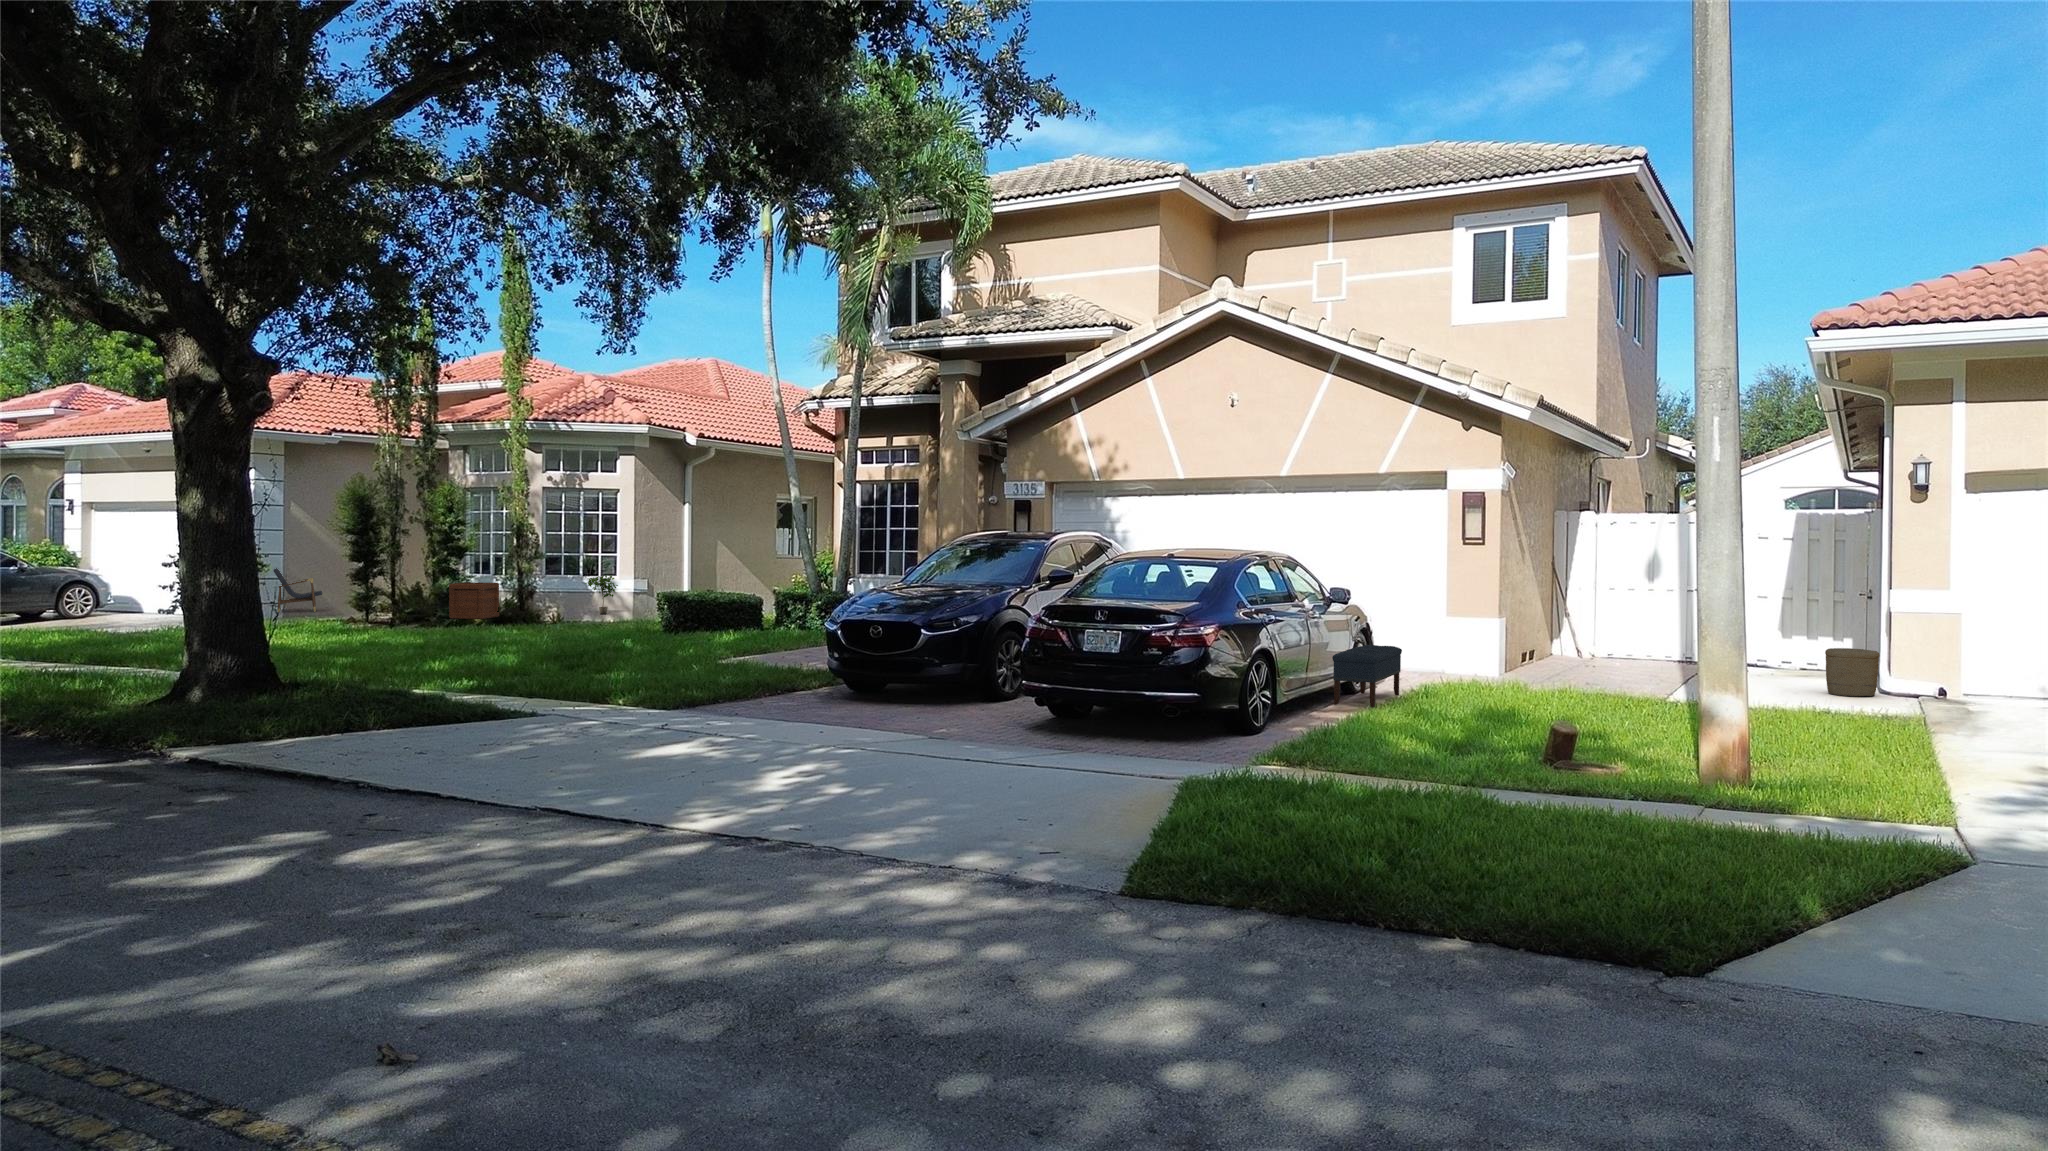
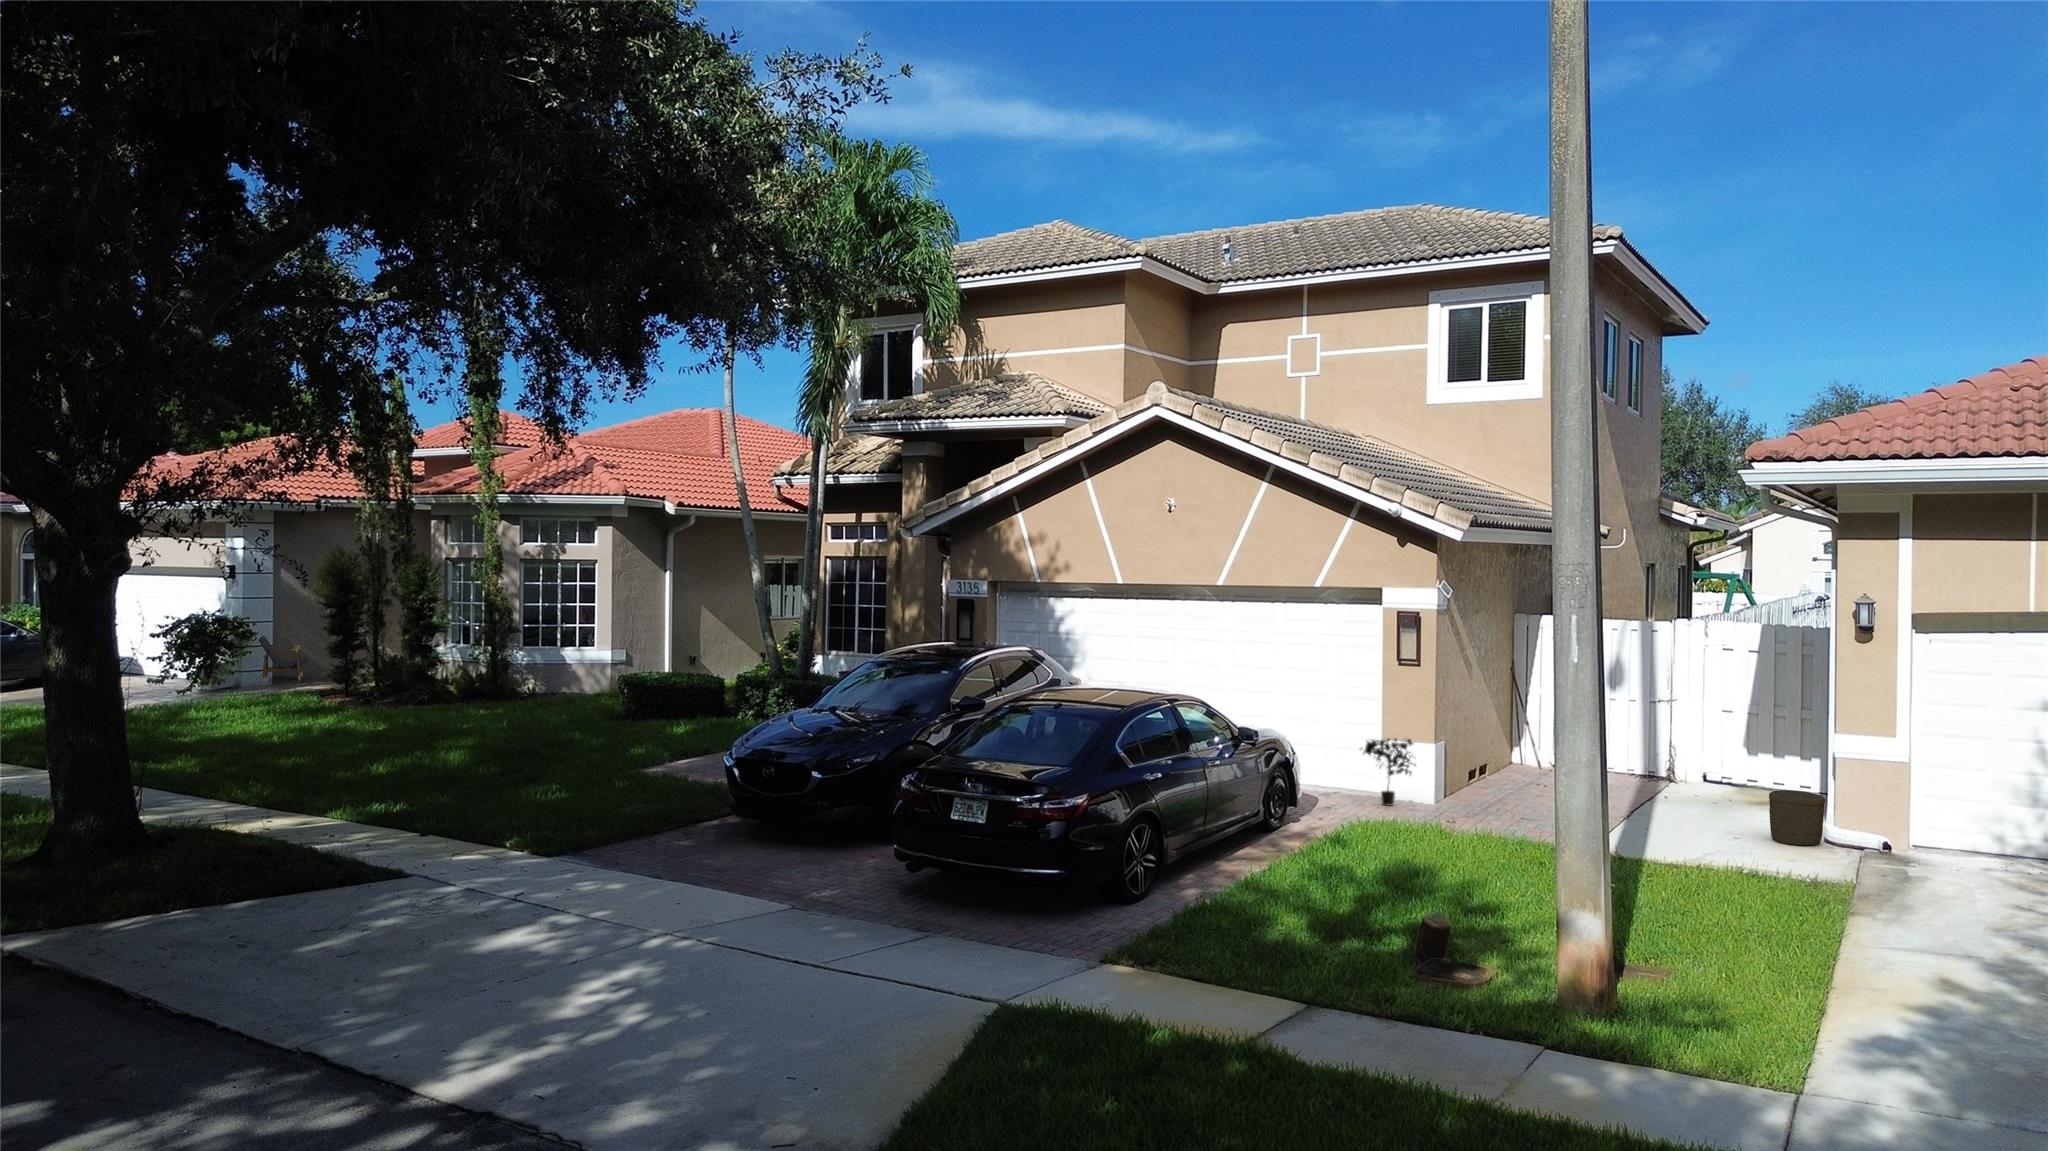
potted plant: present [585,575,618,615] -> present [1364,738,1413,806]
wooden crate: present [449,582,499,619] -> none [423,656,475,695]
bench: present [1332,645,1402,707] -> none [1231,782,1314,858]

